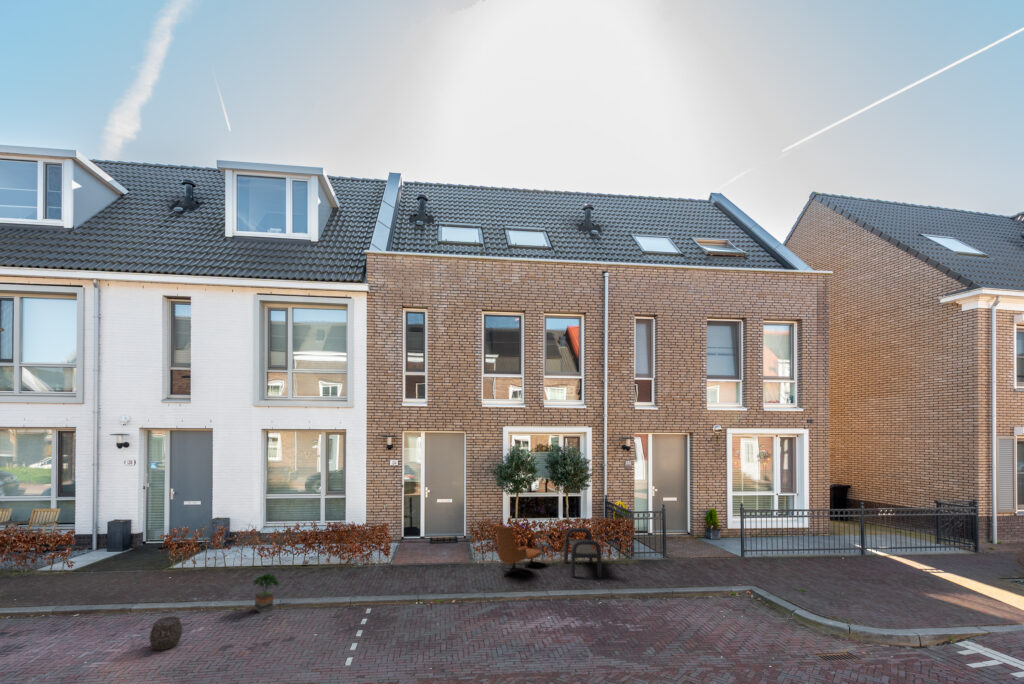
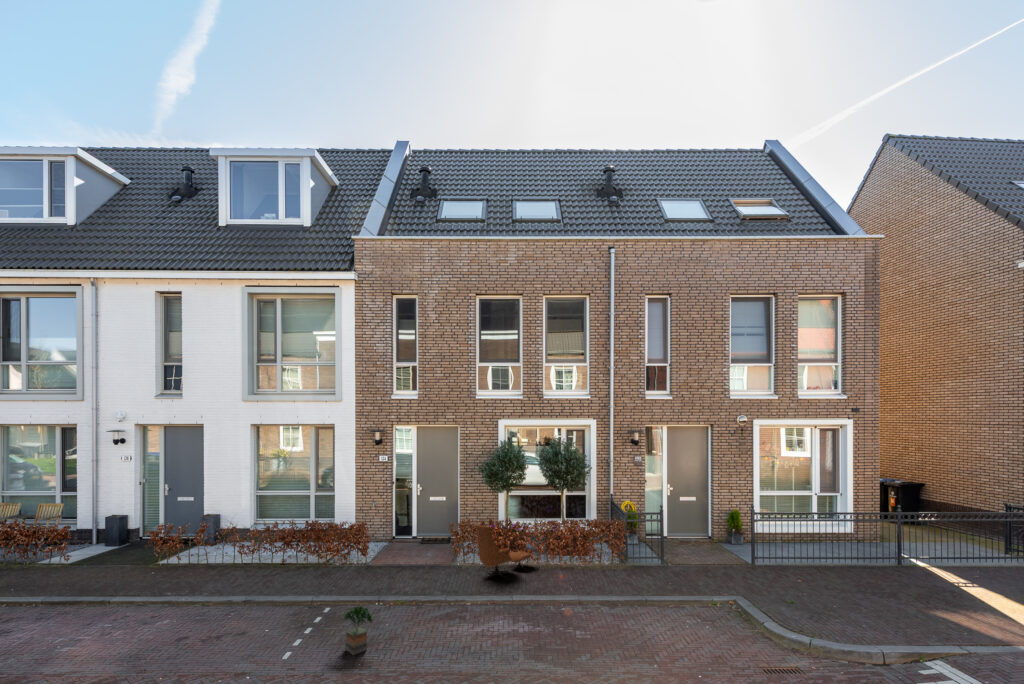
bench: present [564,528,602,578] -> none [556,529,591,584]
potted tree: present [254,574,279,613] -> present [344,606,374,655]
woven basket: present [150,617,182,650] -> none [98,610,132,643]

